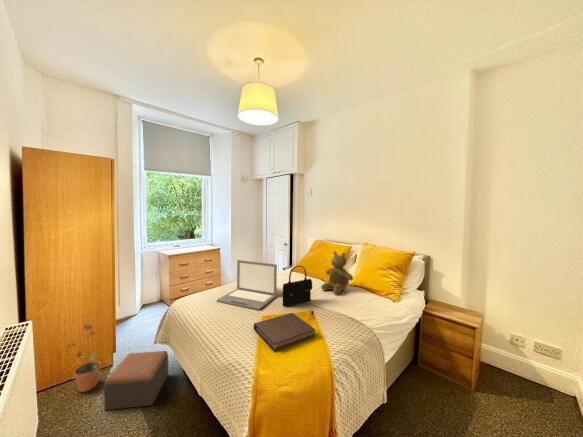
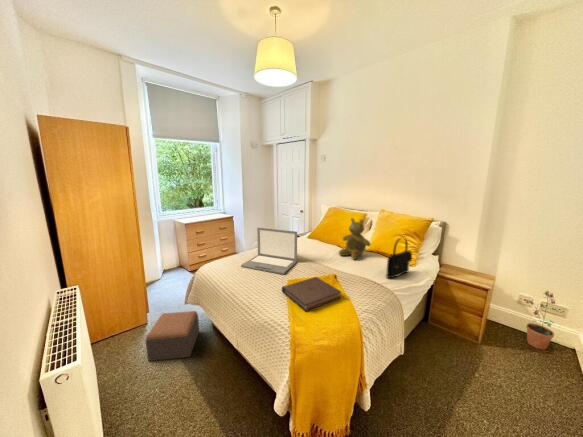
handbag: present [283,266,312,307] -> present [386,238,412,278]
potted plant: present [68,325,101,392] -> present [526,291,555,350]

